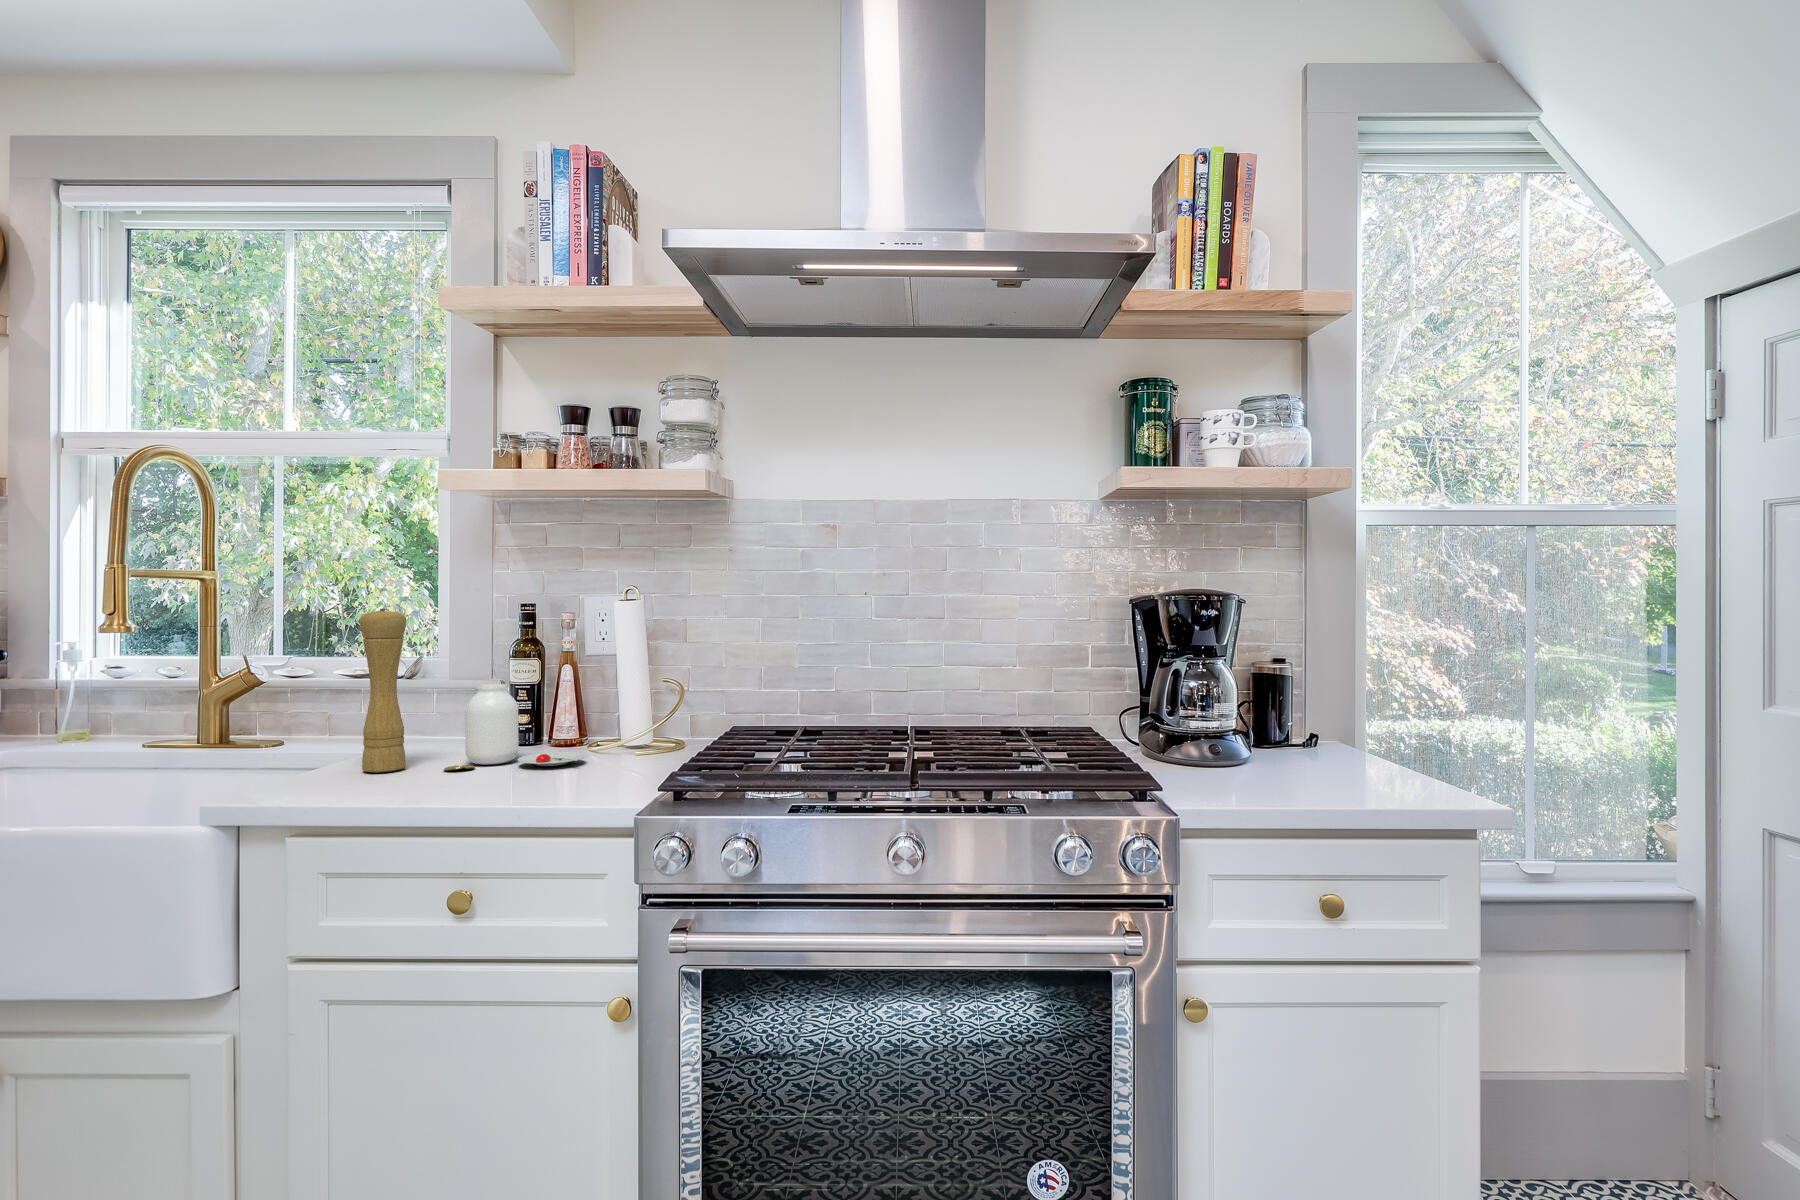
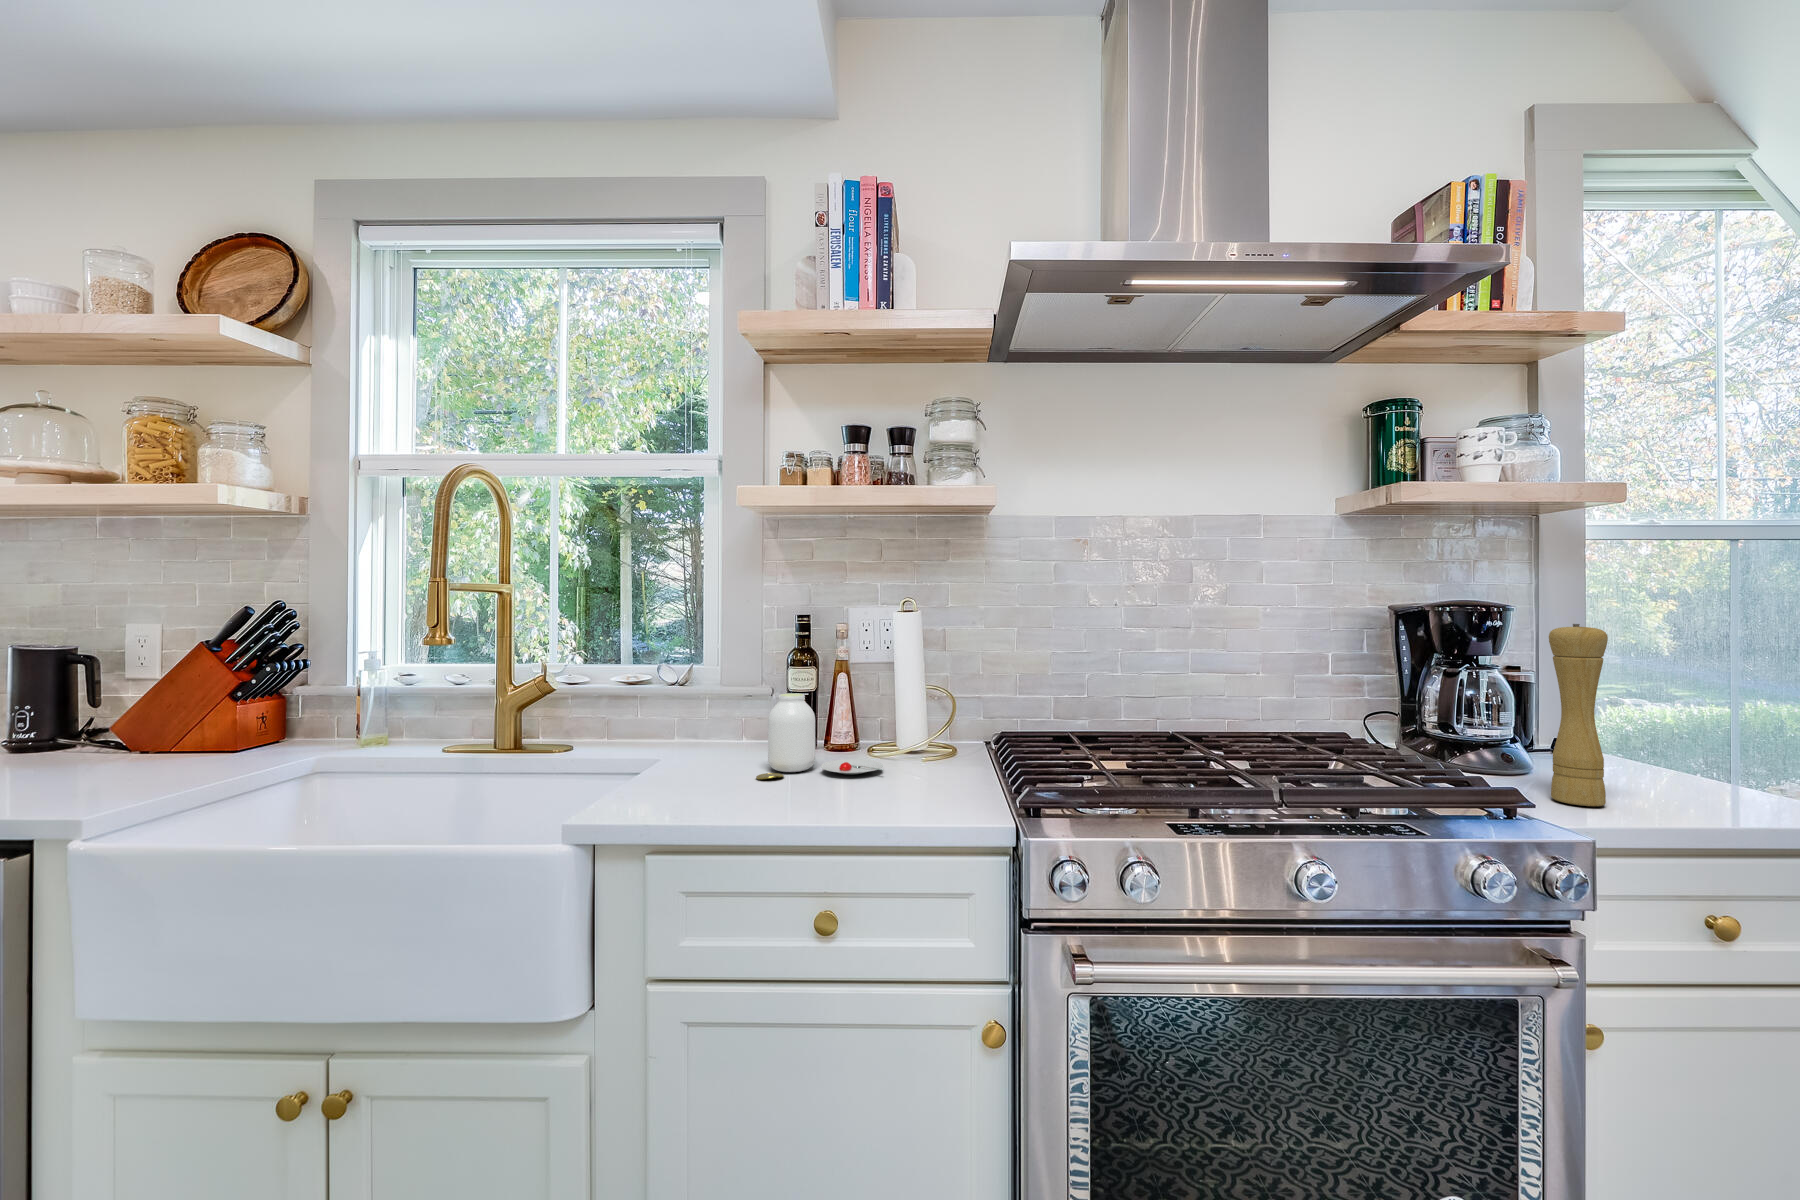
pepper mill: present [360,609,406,772] -> present [1549,624,1608,806]

